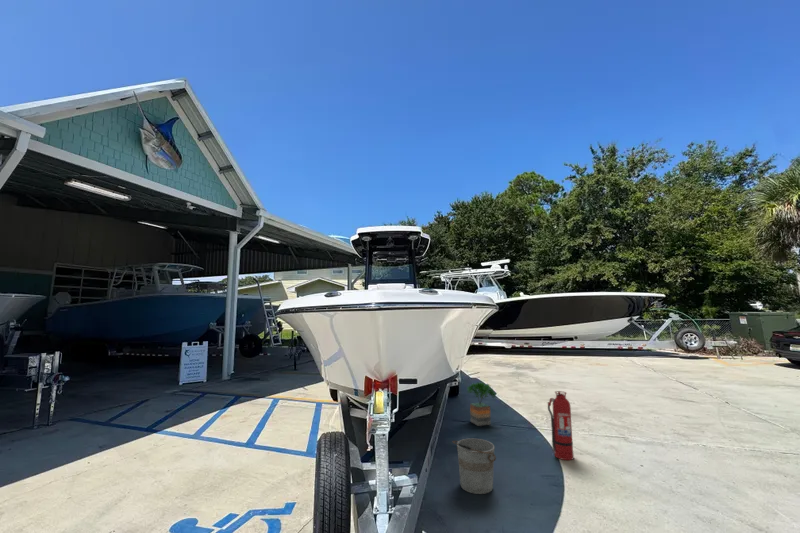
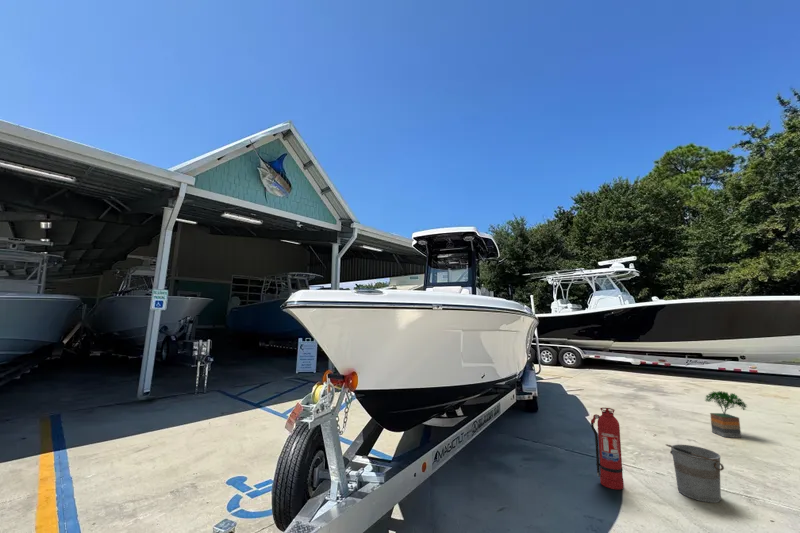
potted tree: present [468,383,496,426] -> present [706,391,746,438]
bucket: present [453,439,496,494] -> present [666,444,724,503]

